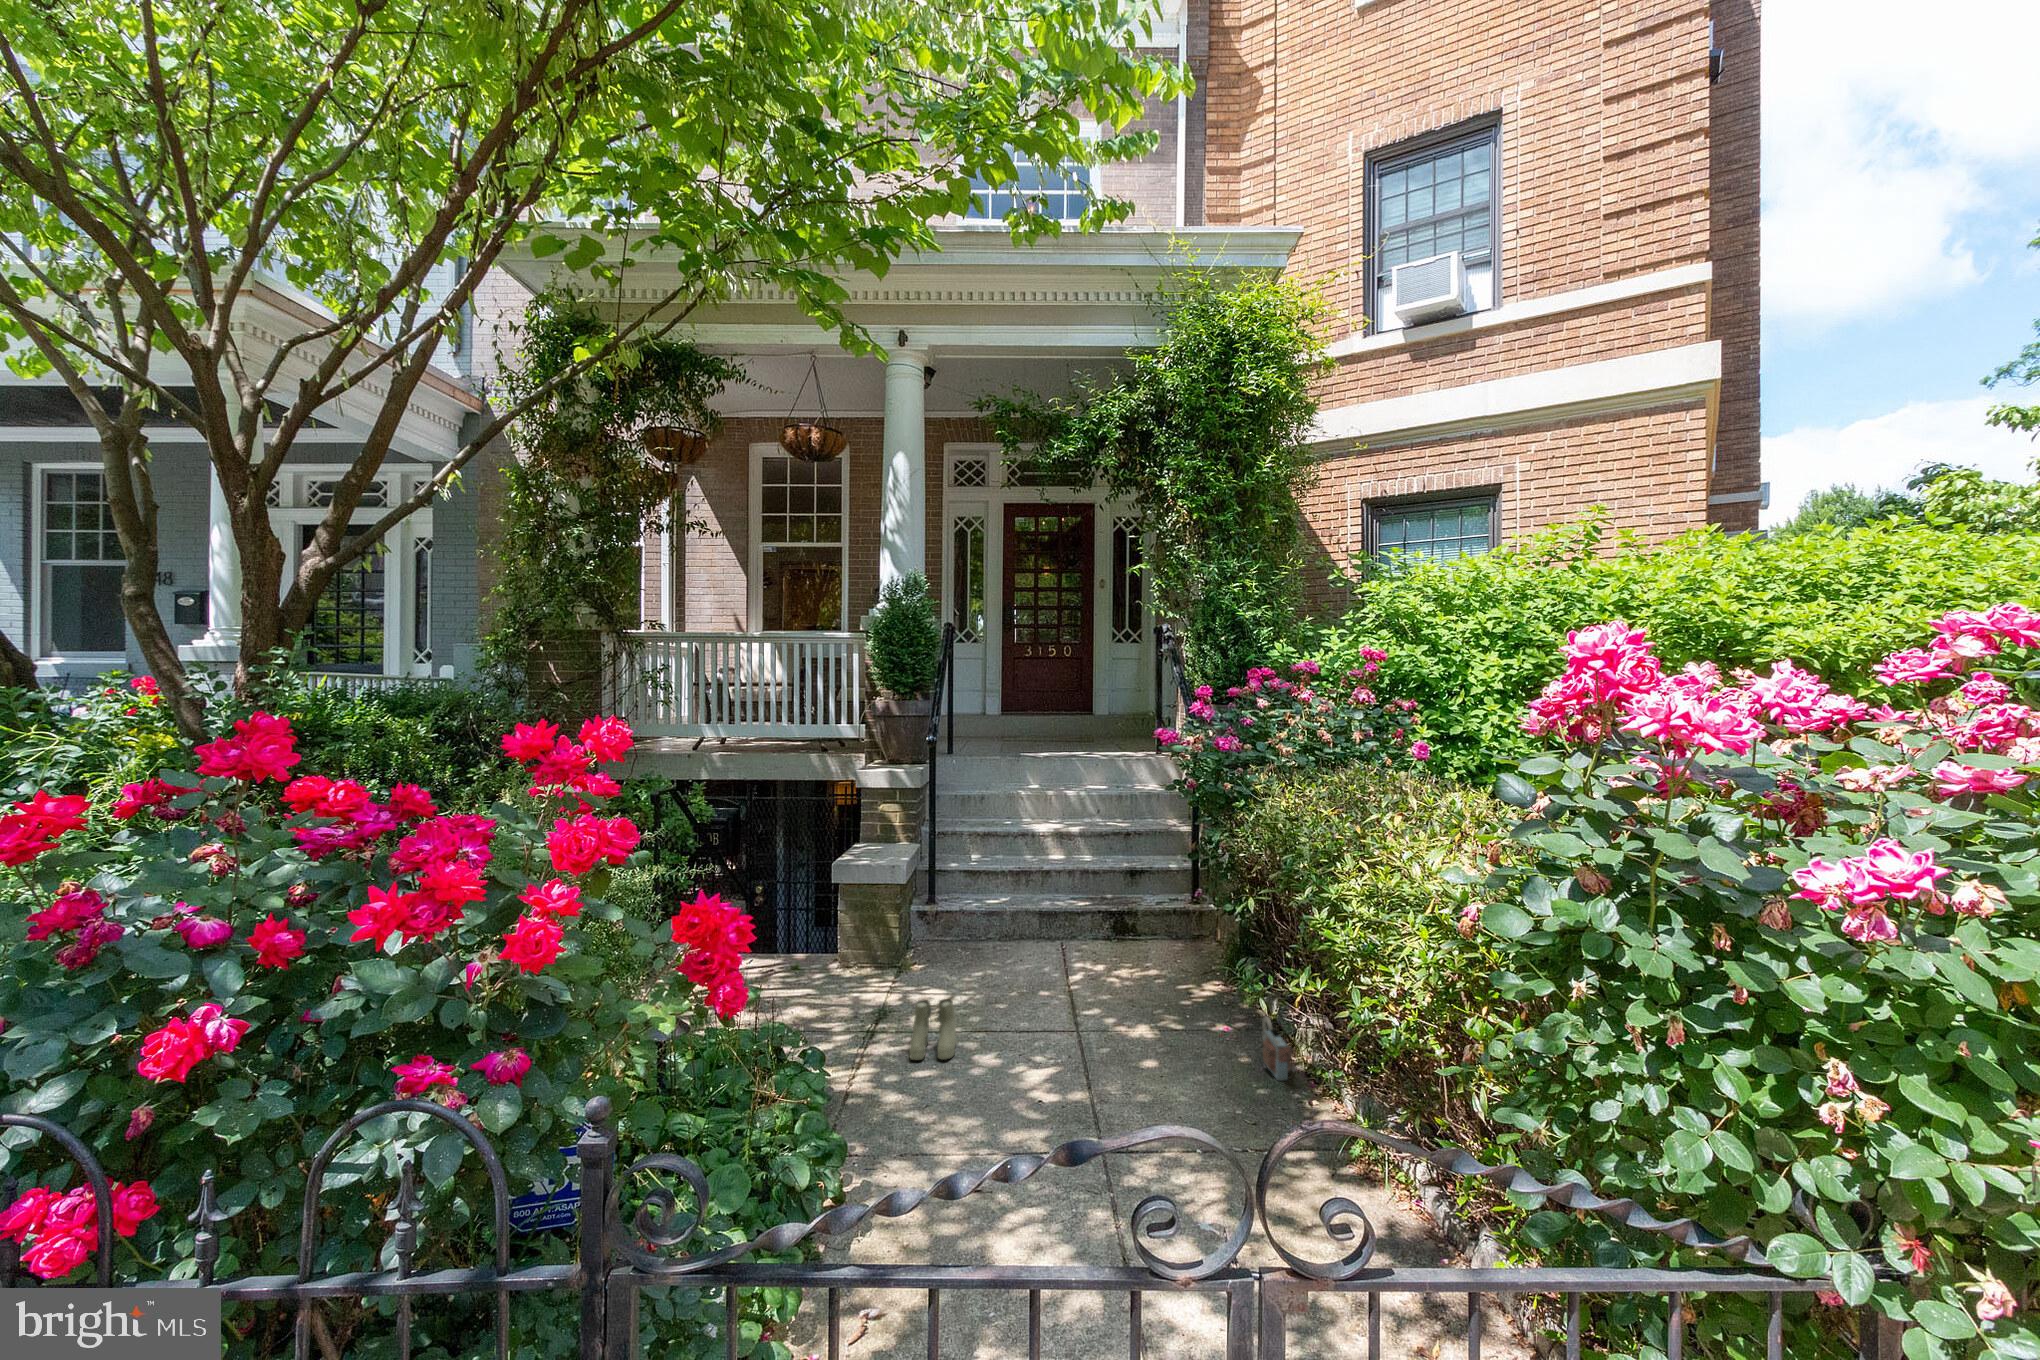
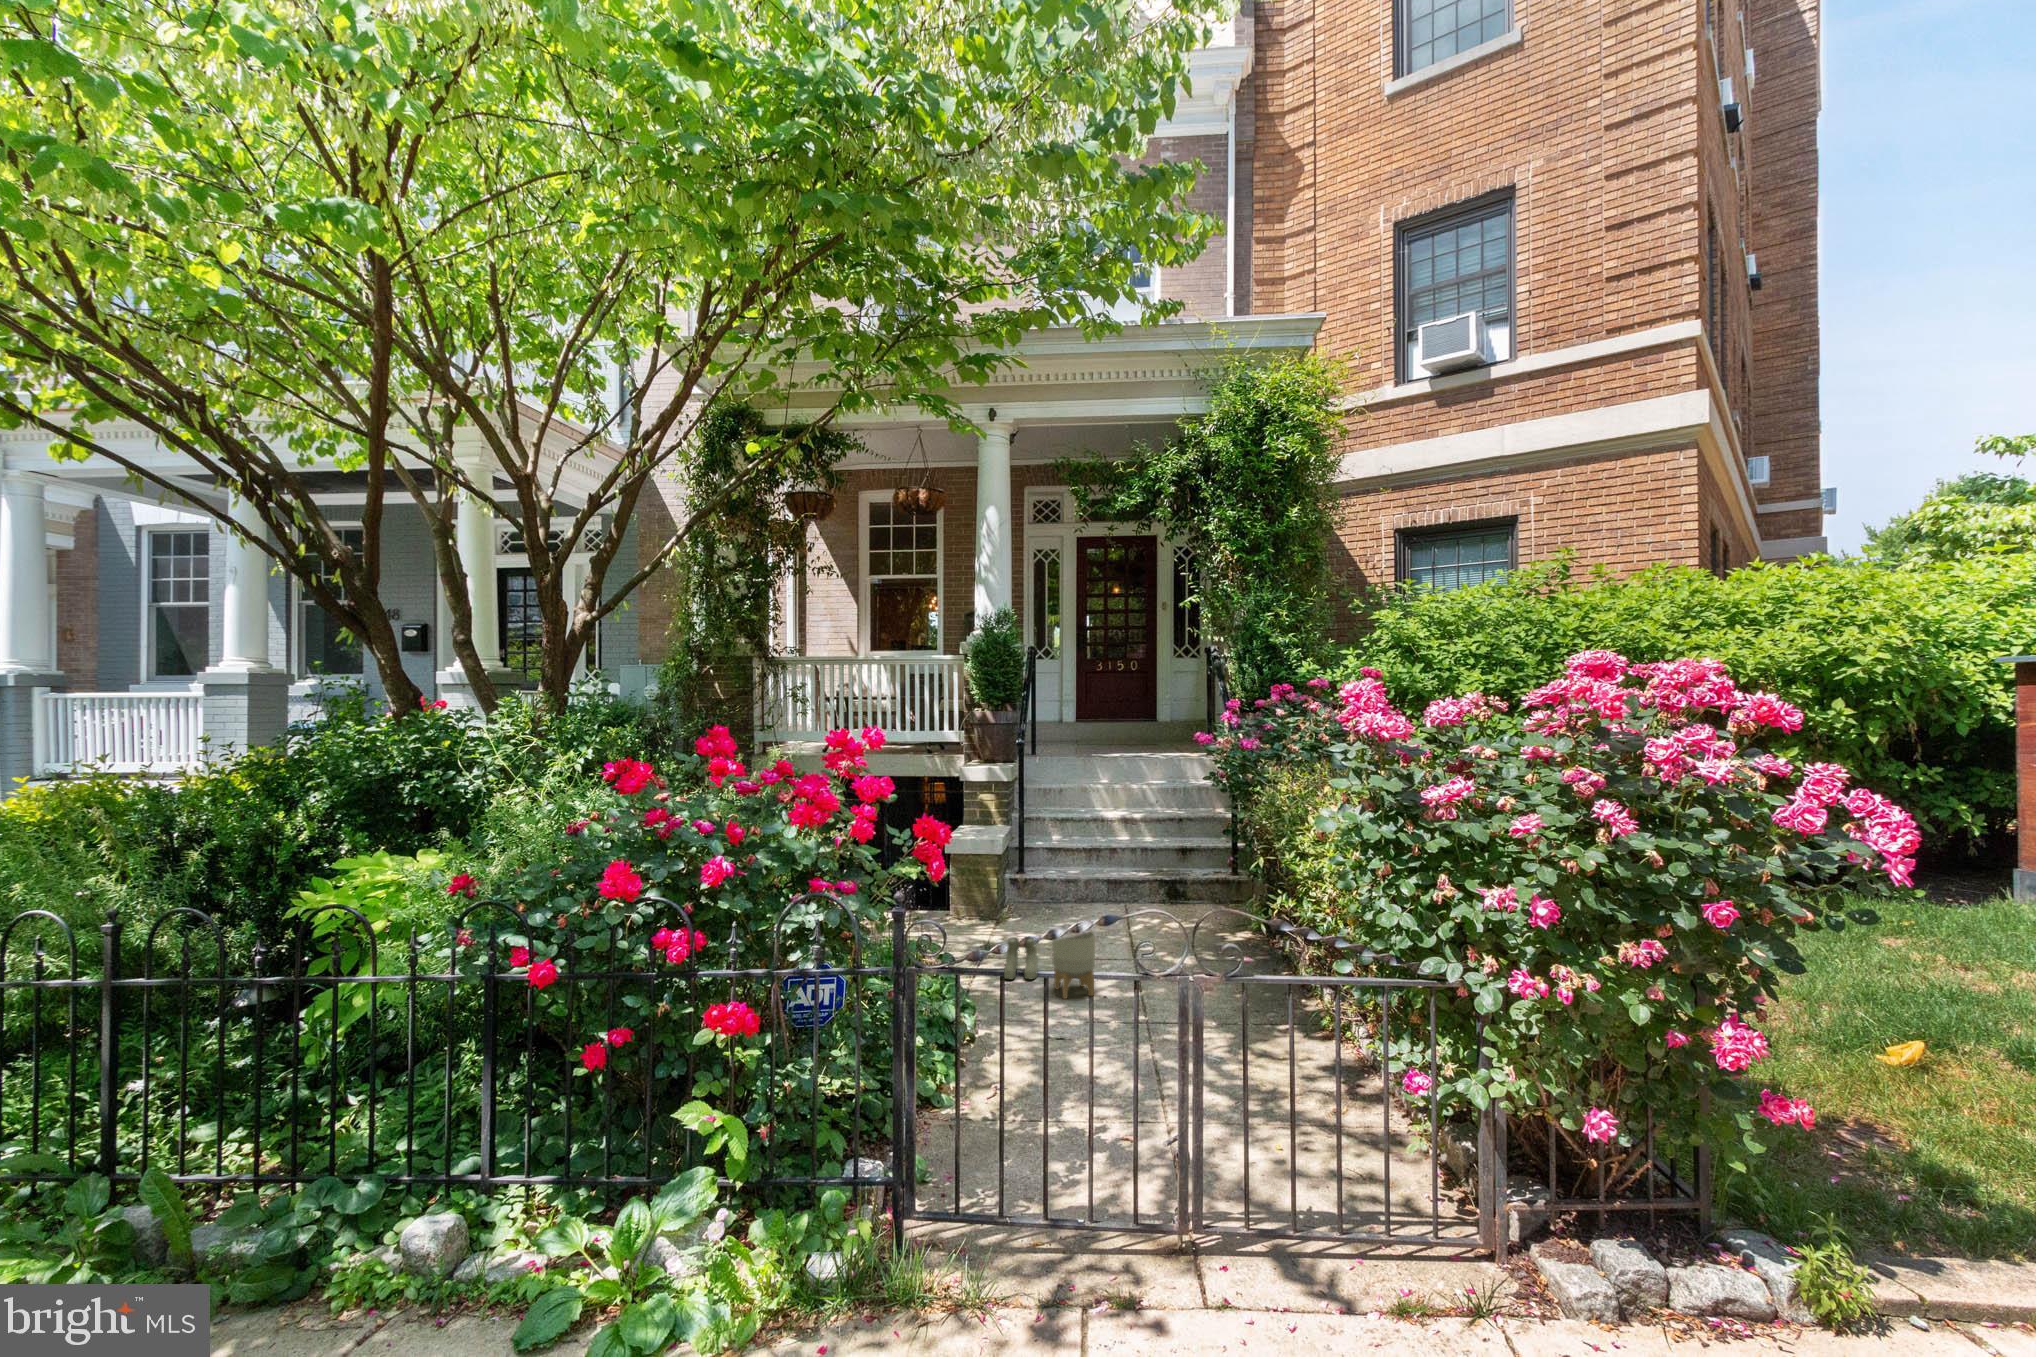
planter: none [976,989,1034,1091] -> present [1052,930,1095,999]
watering can: present [1262,1016,1293,1081] -> none [1267,953,1287,998]

